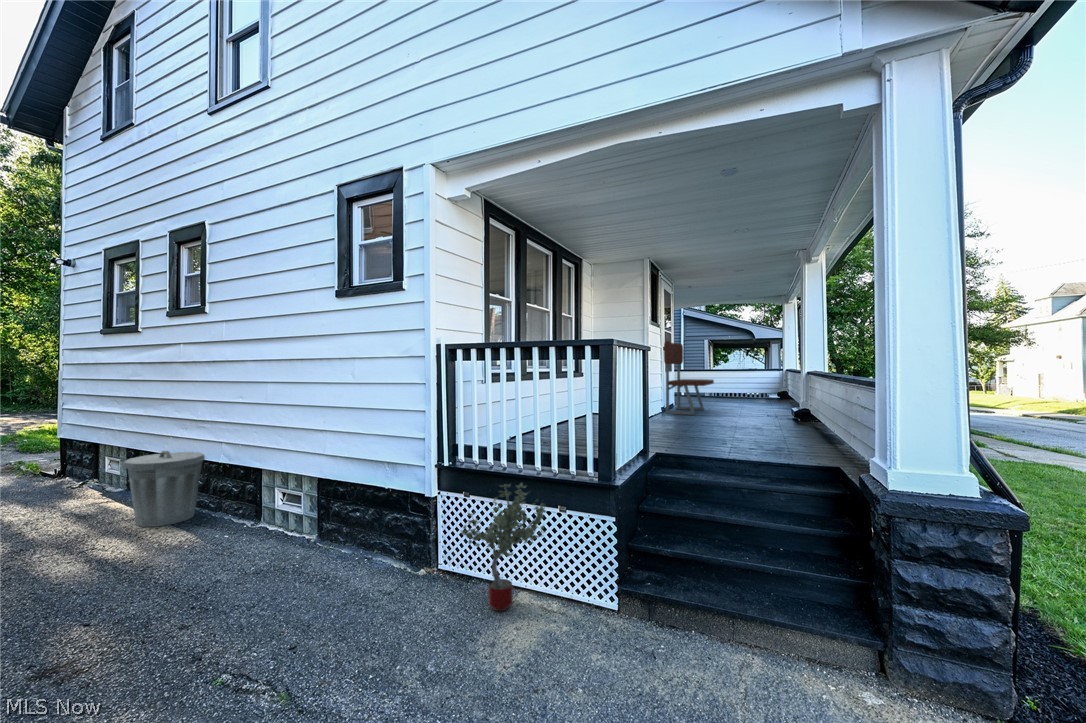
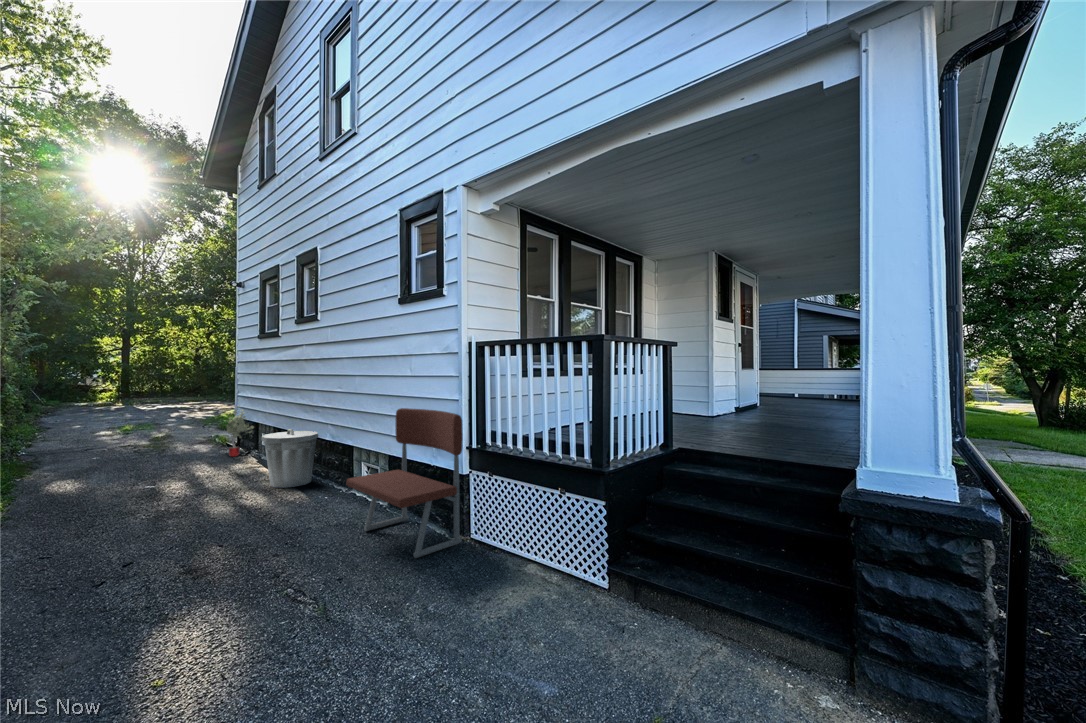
bench: present [664,341,714,415] -> present [346,408,463,558]
potted tree: present [461,483,546,611] -> present [226,409,253,457]

